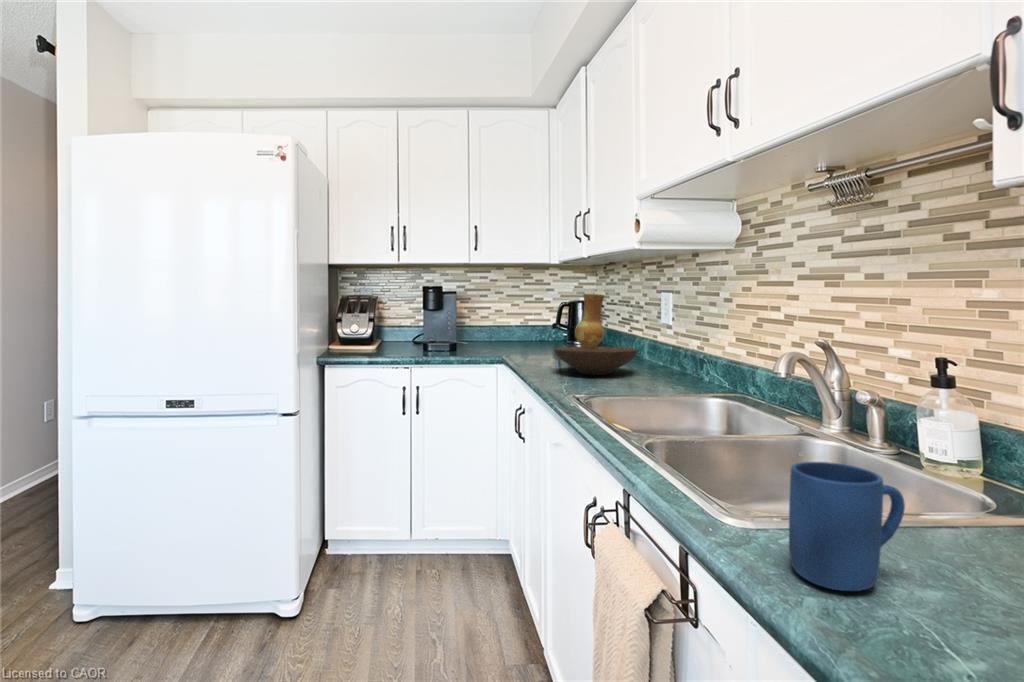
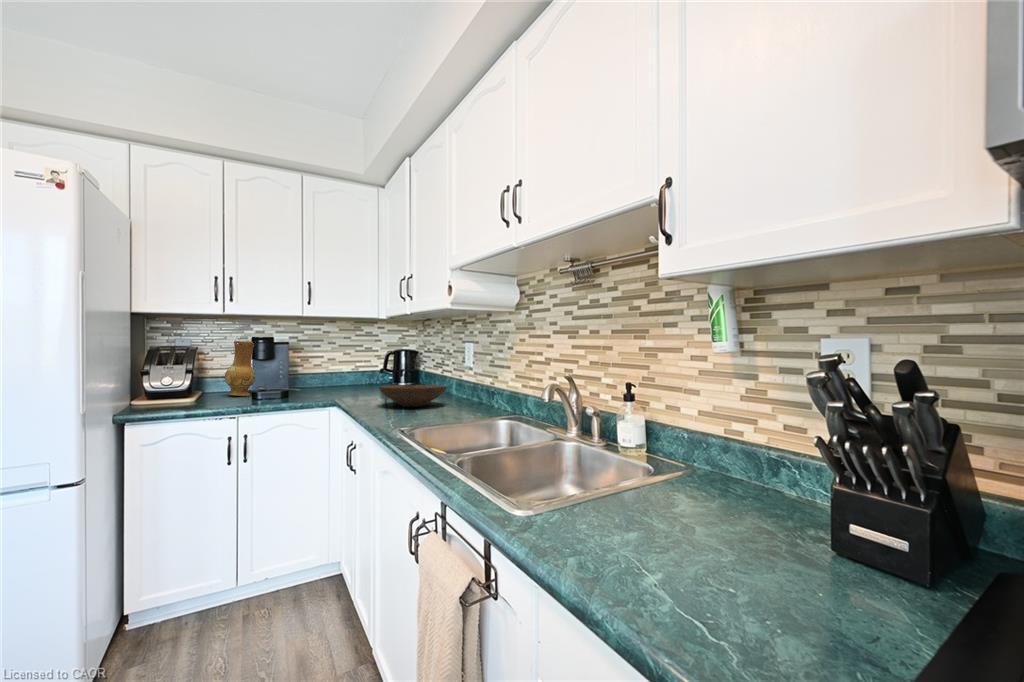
ceramic jug: present [575,294,605,347] -> present [225,341,255,396]
mug: present [789,462,905,591] -> none [530,443,594,520]

